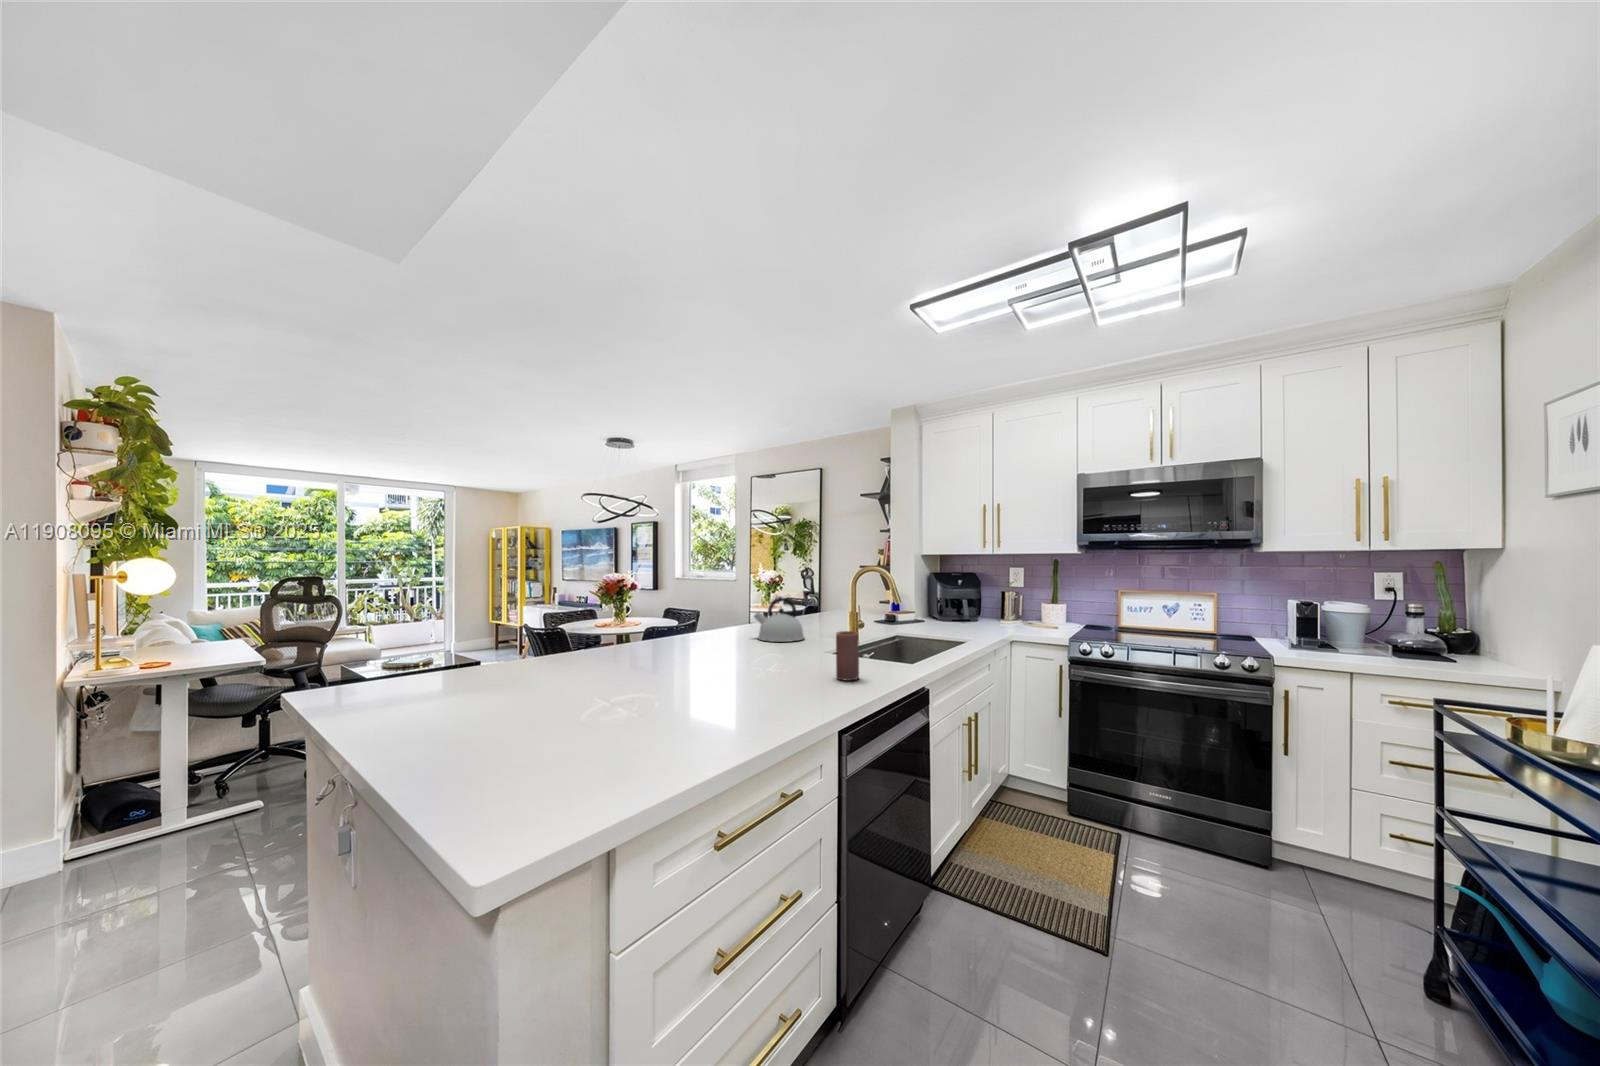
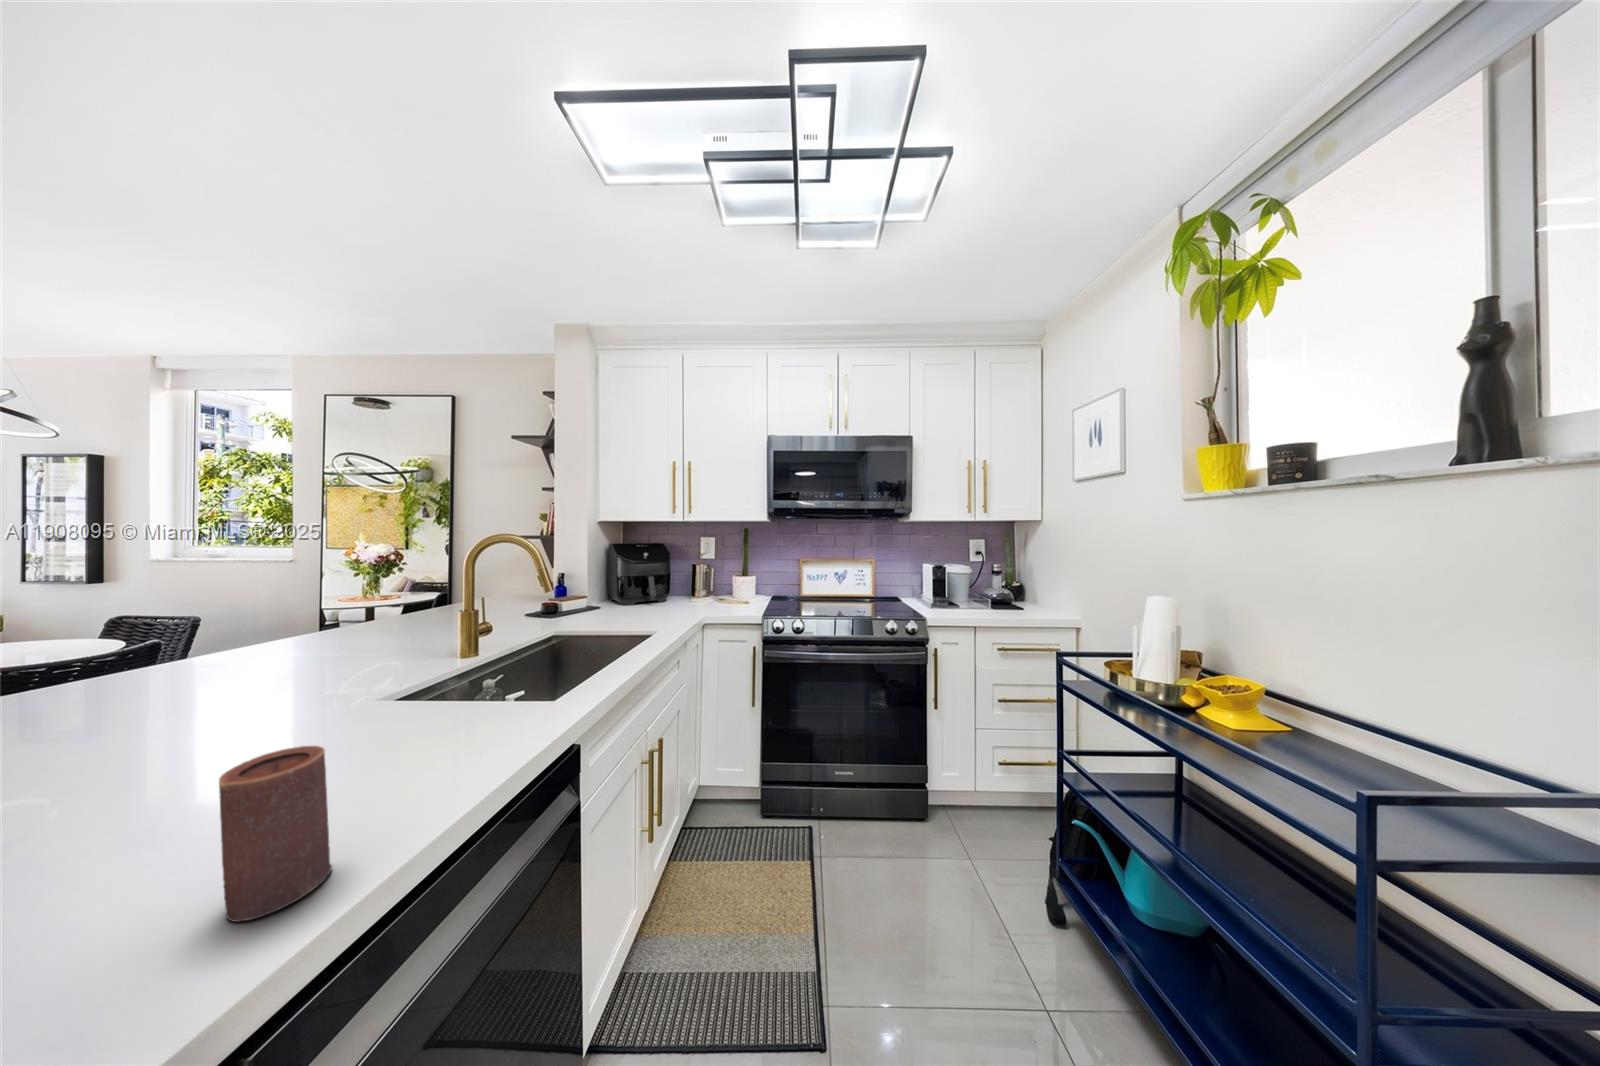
kettle: present [754,598,804,642] -> none [164,612,335,717]

